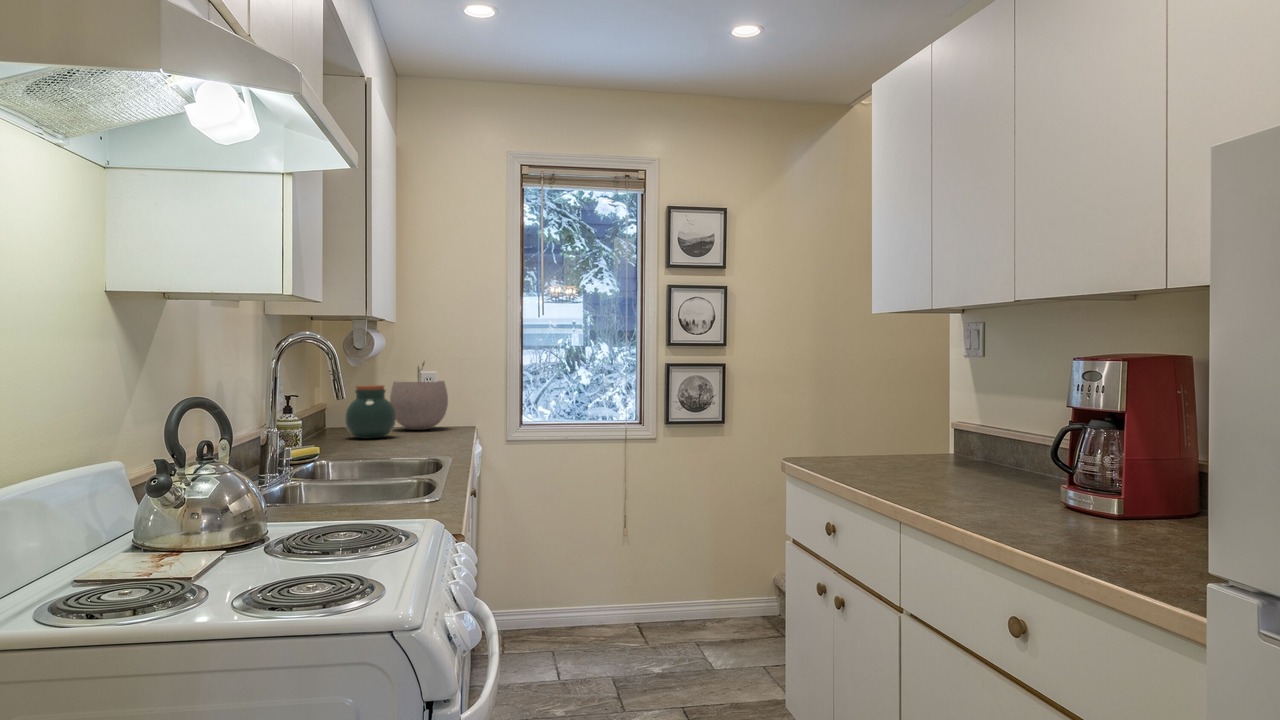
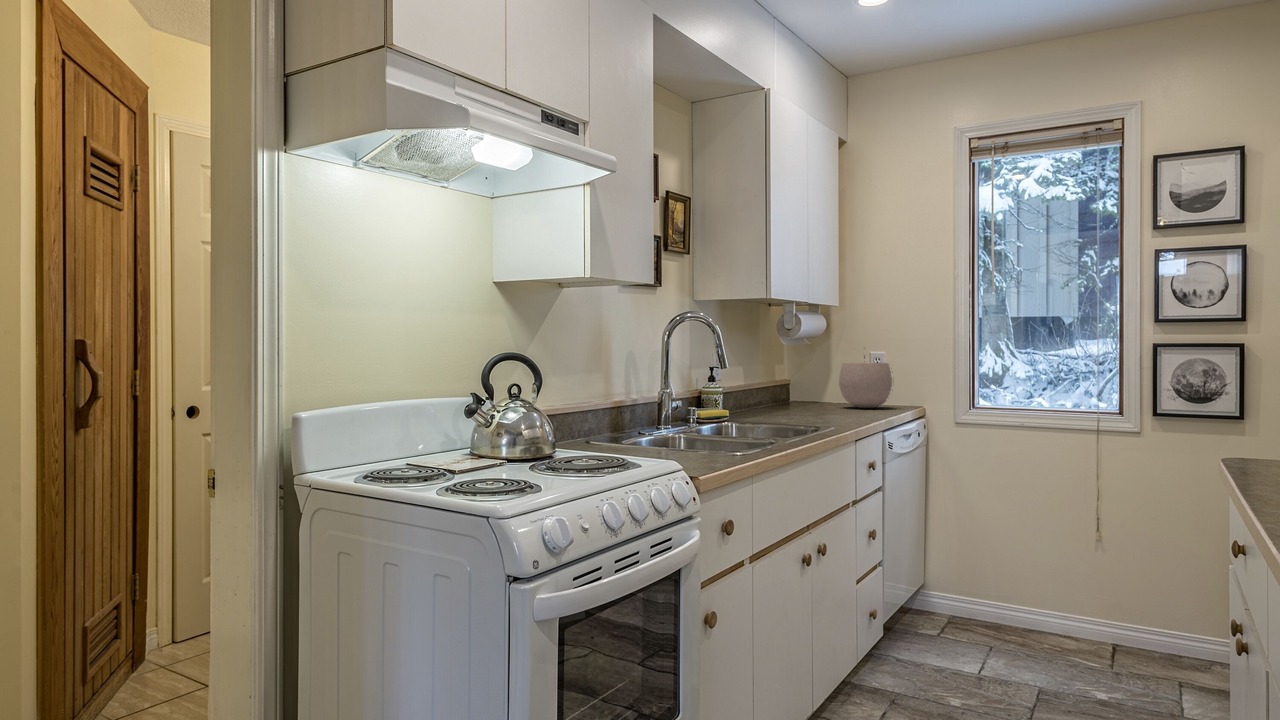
jar: present [345,385,395,439] -> none [787,365,830,411]

